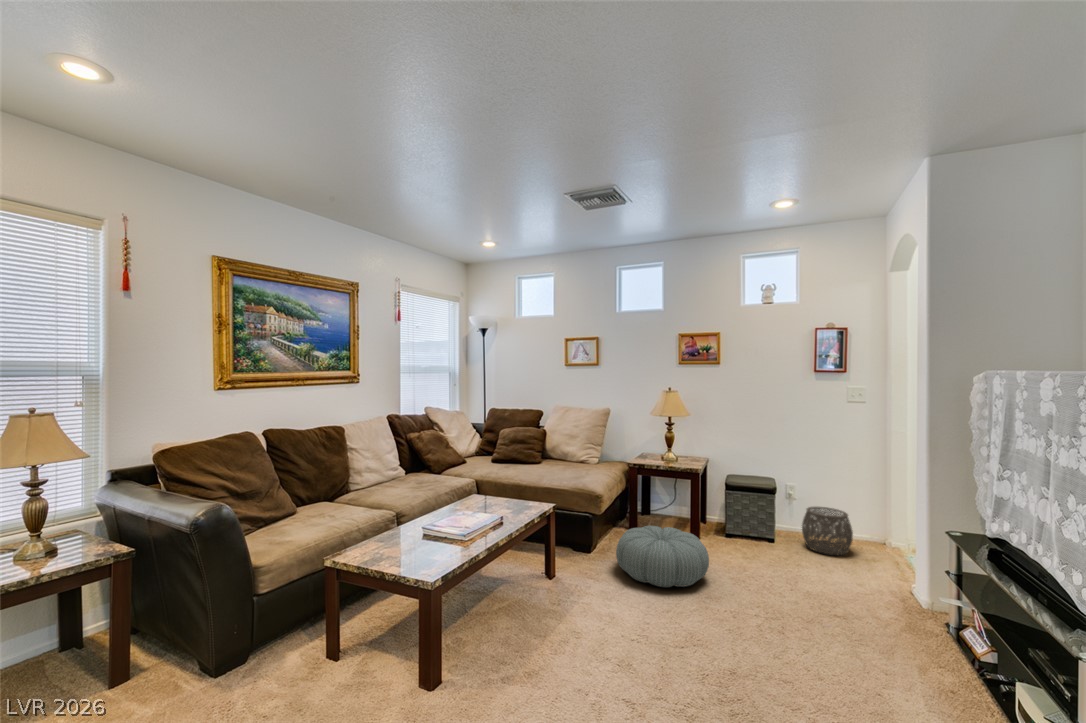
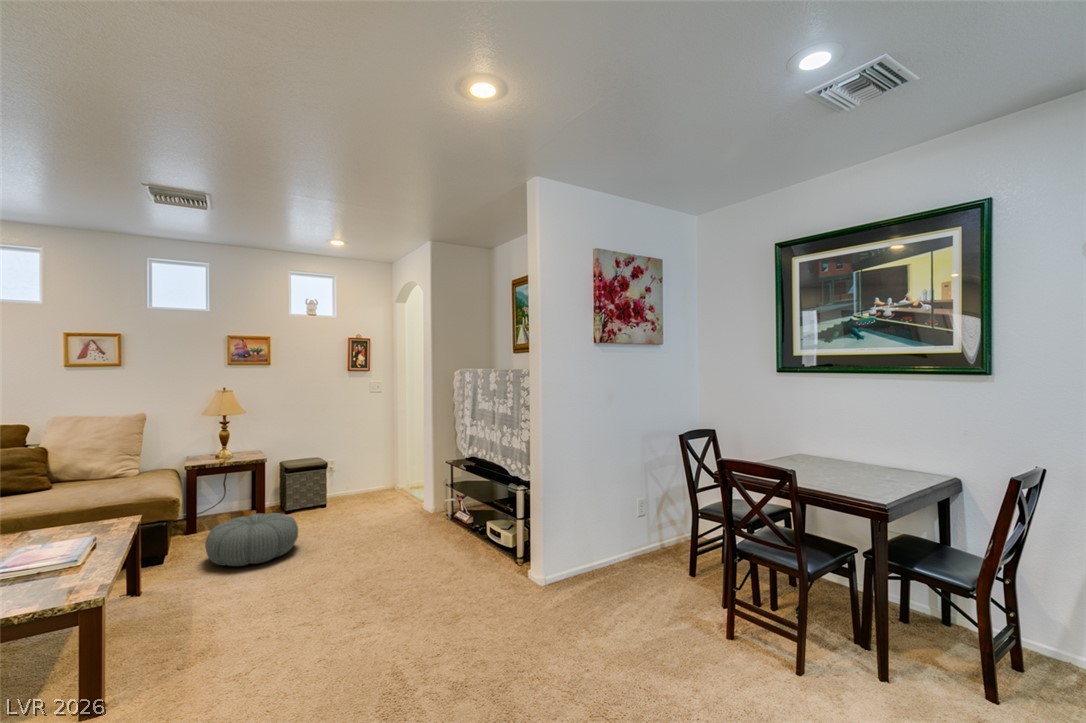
woven basket: present [802,507,853,555] -> none [346,469,381,504]

